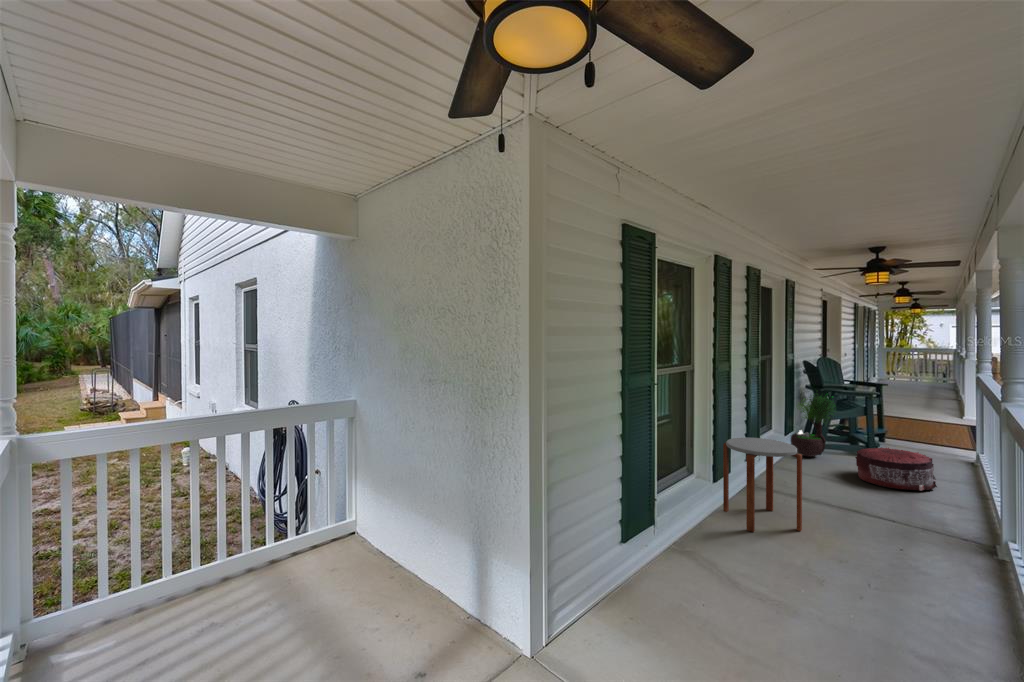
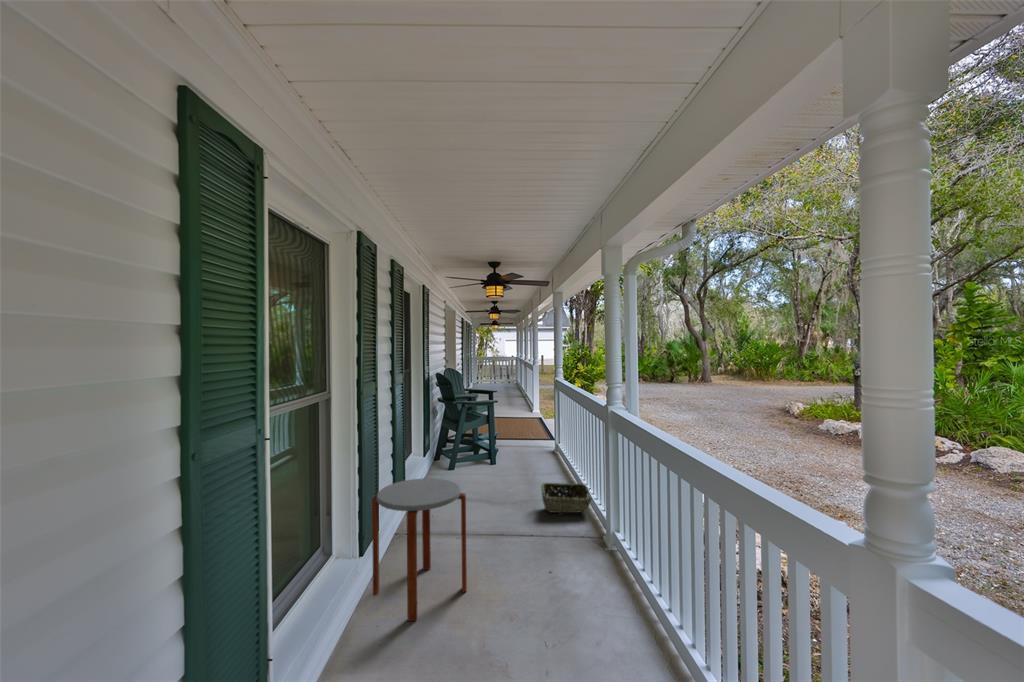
potted tree: present [791,395,835,457] -> none [429,404,470,475]
pouf: present [855,448,937,491] -> none [489,453,548,495]
woven basket: none [914,479,988,519] -> present [541,483,591,513]

